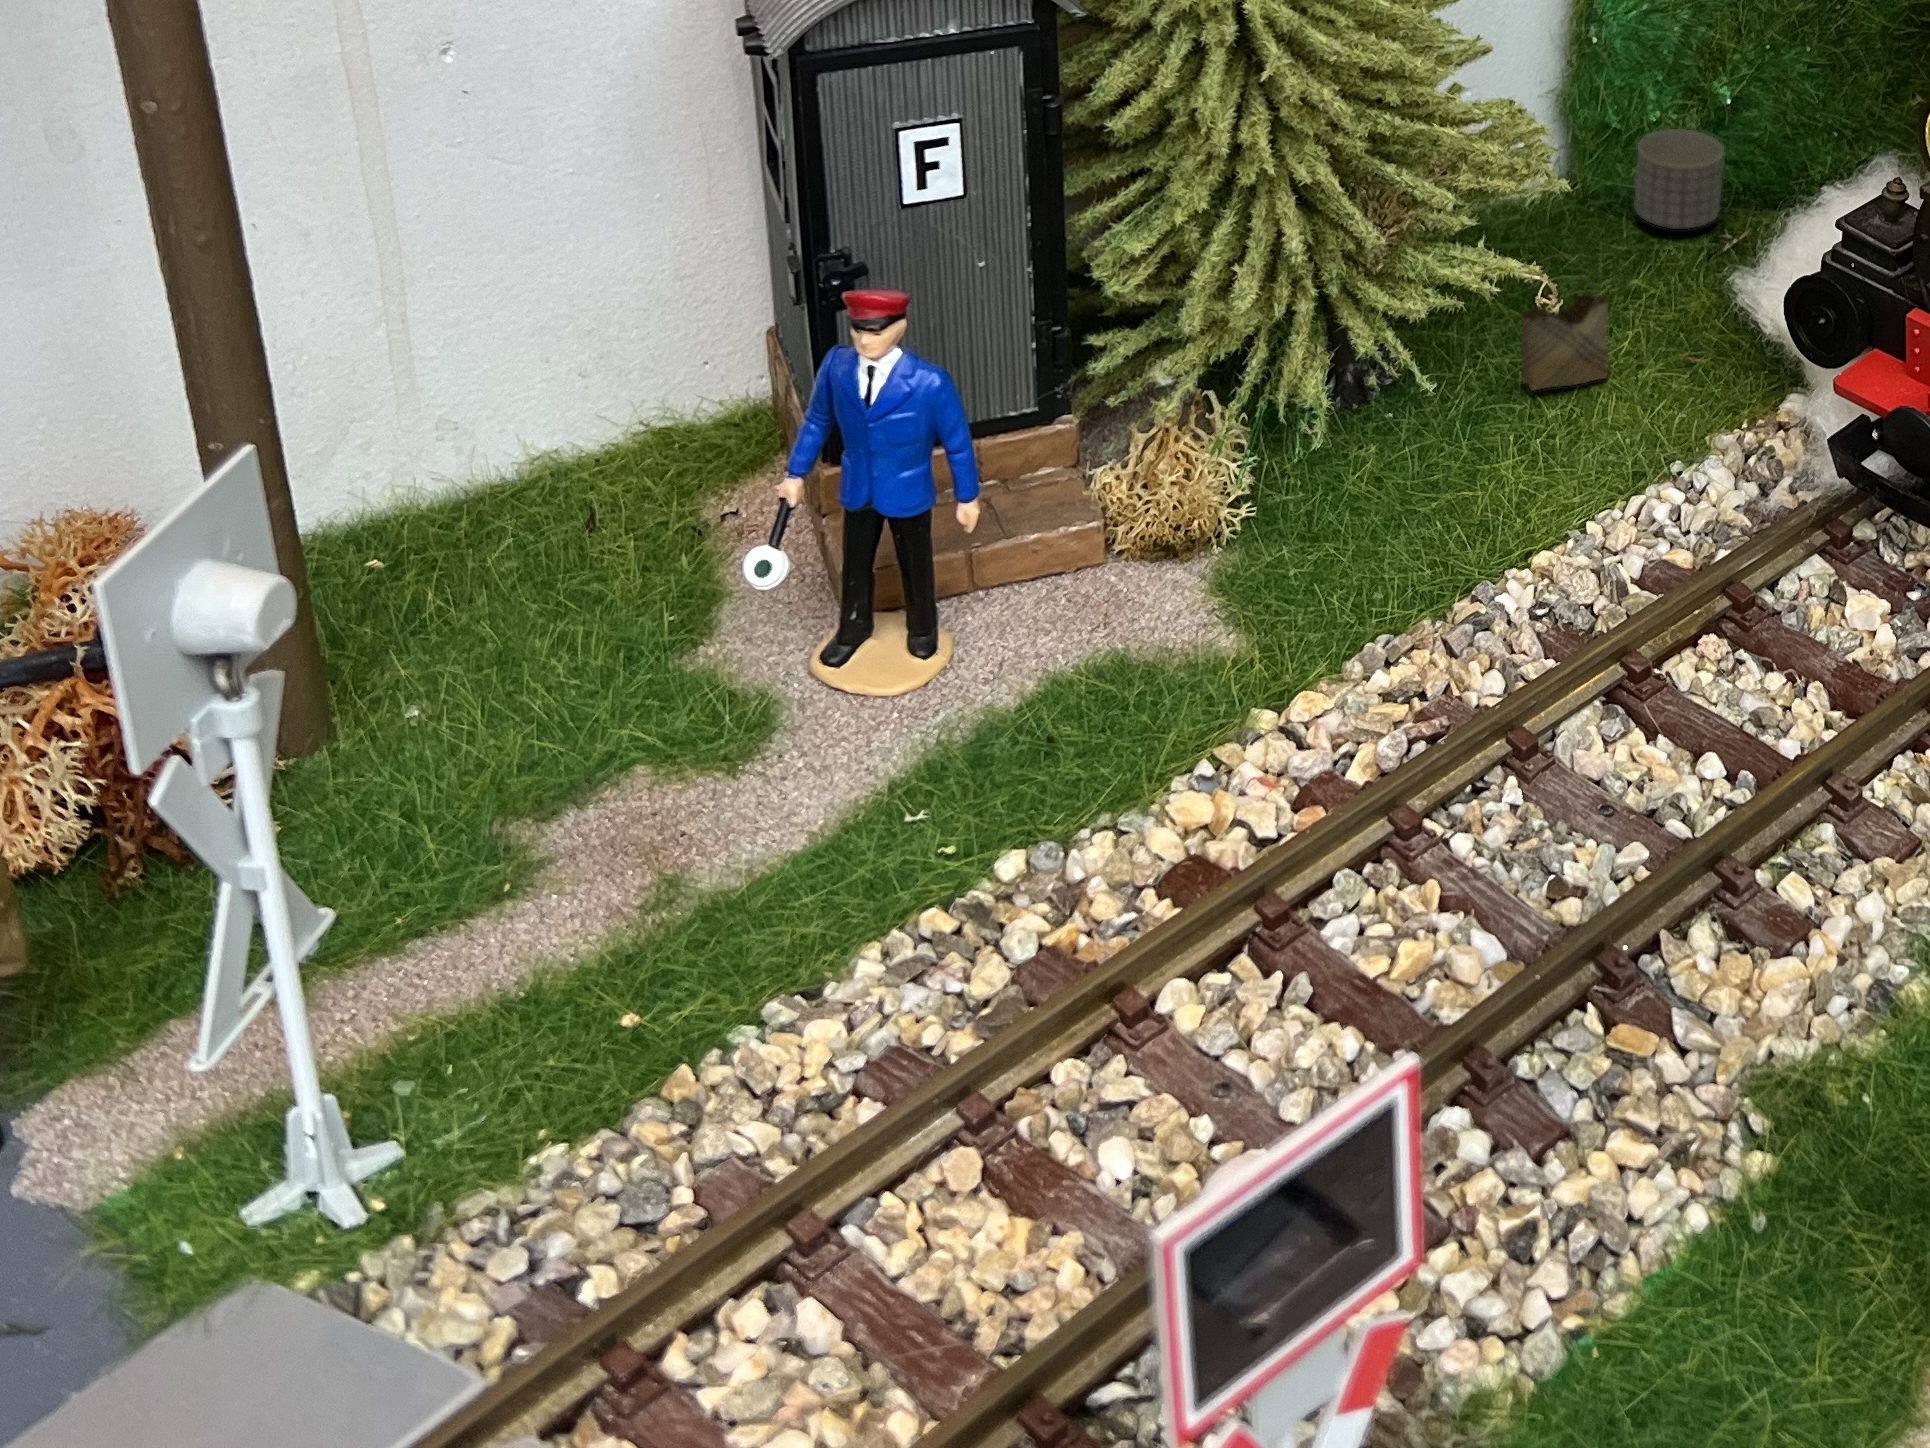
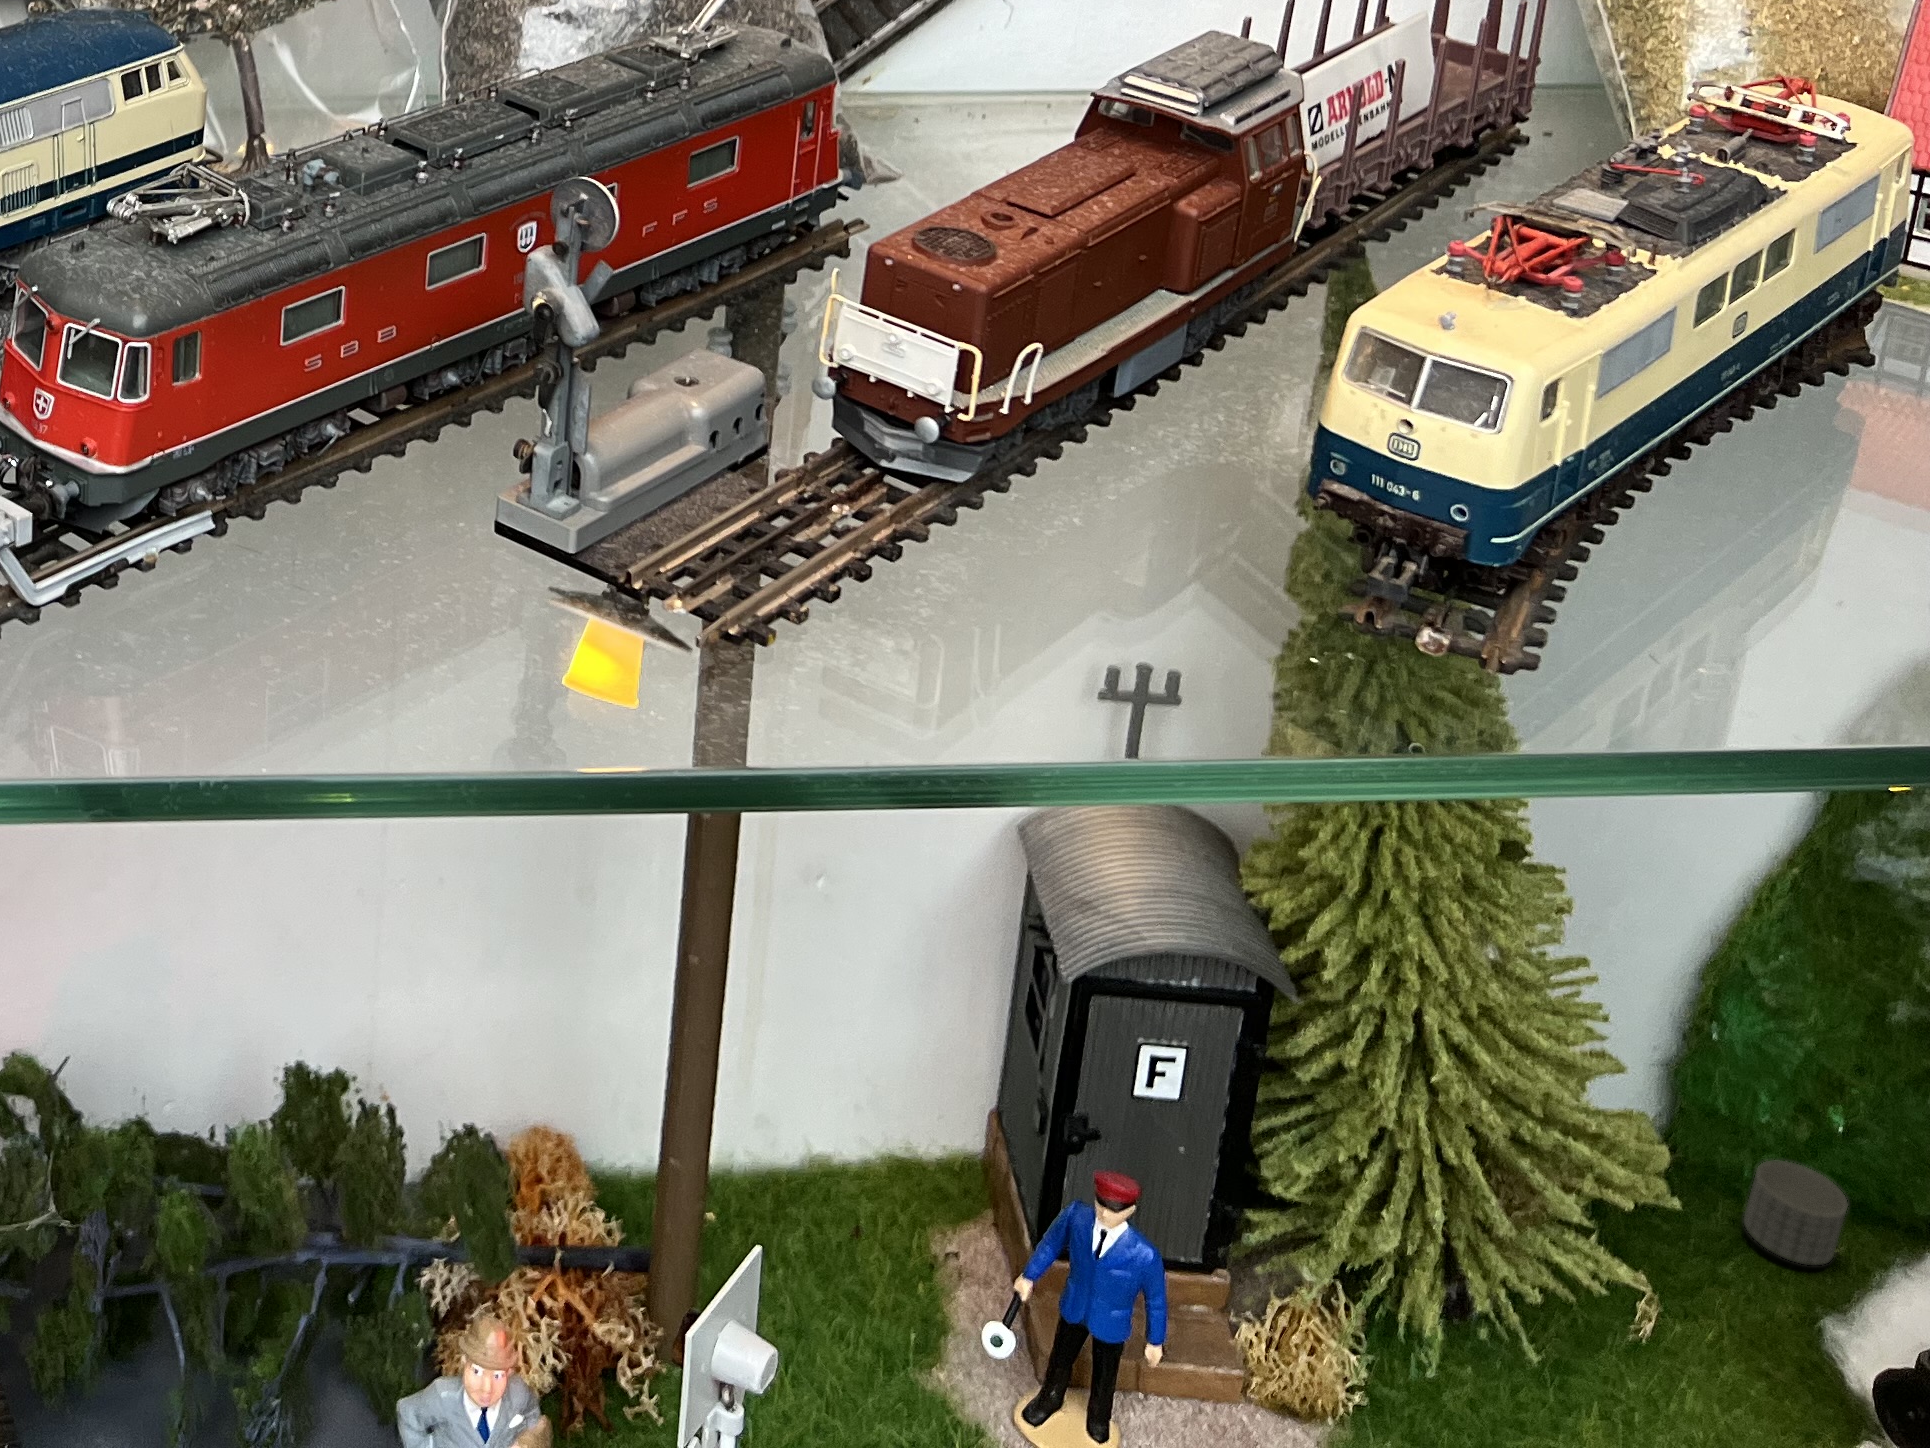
woven basket: present [1521,253,1609,390] -> none [1620,1276,1719,1399]

